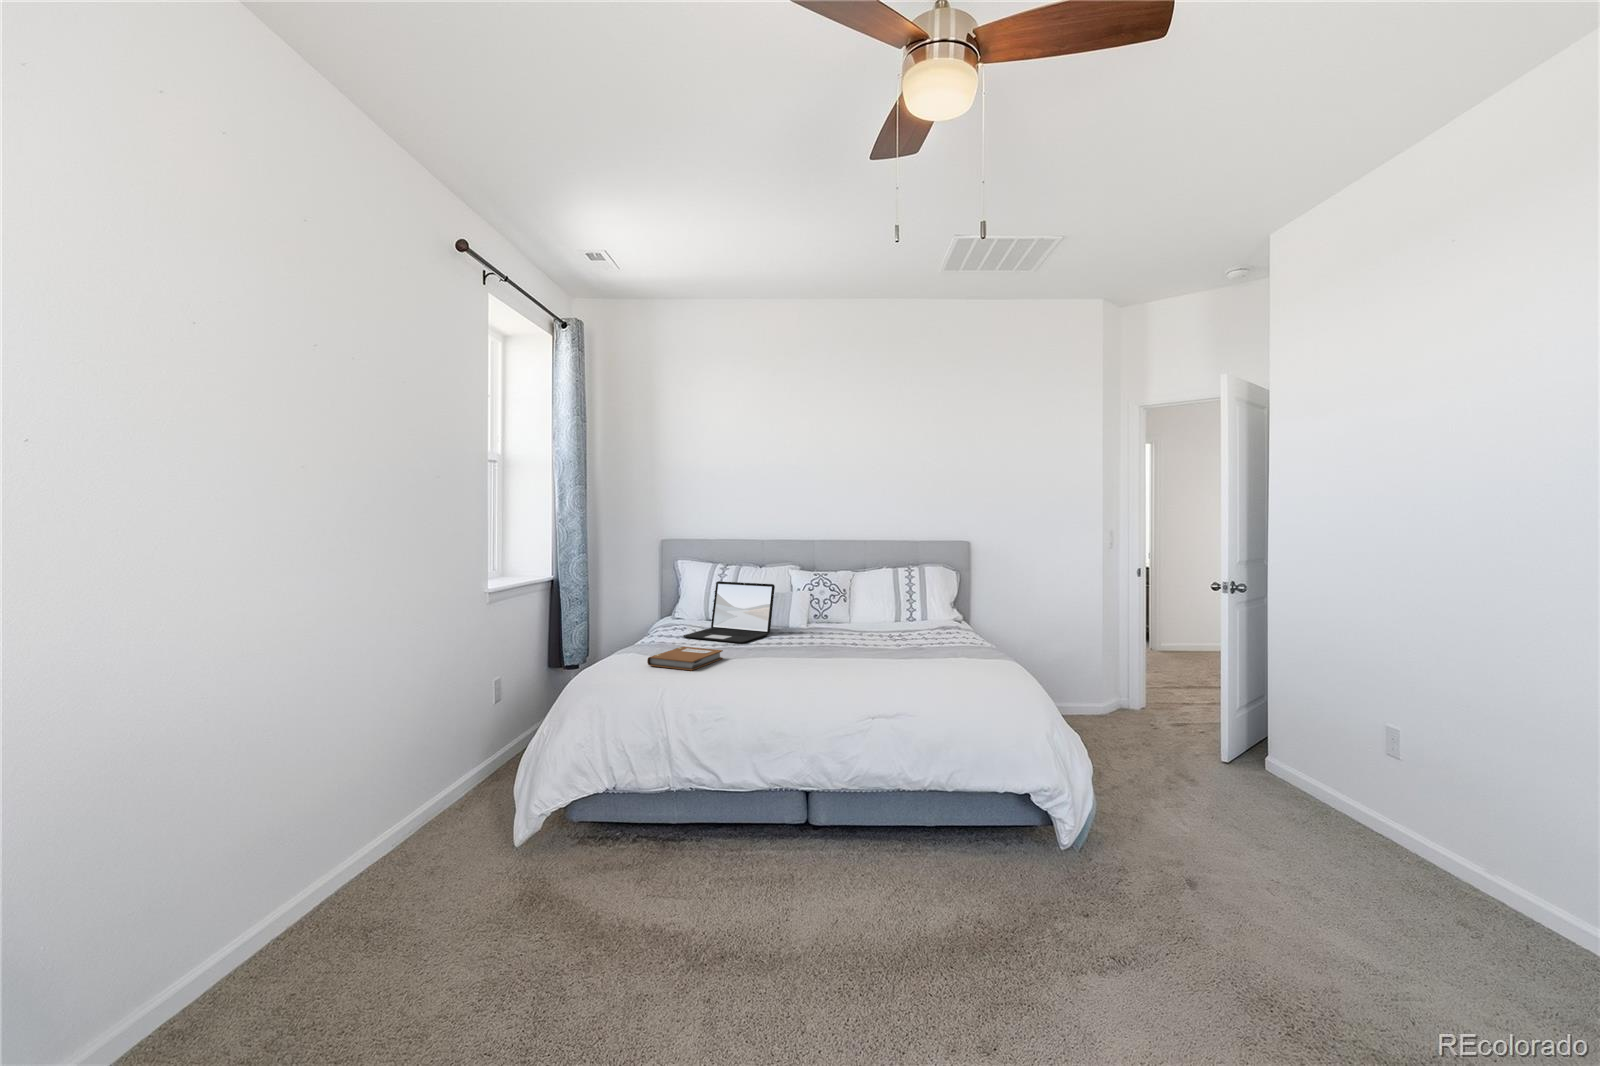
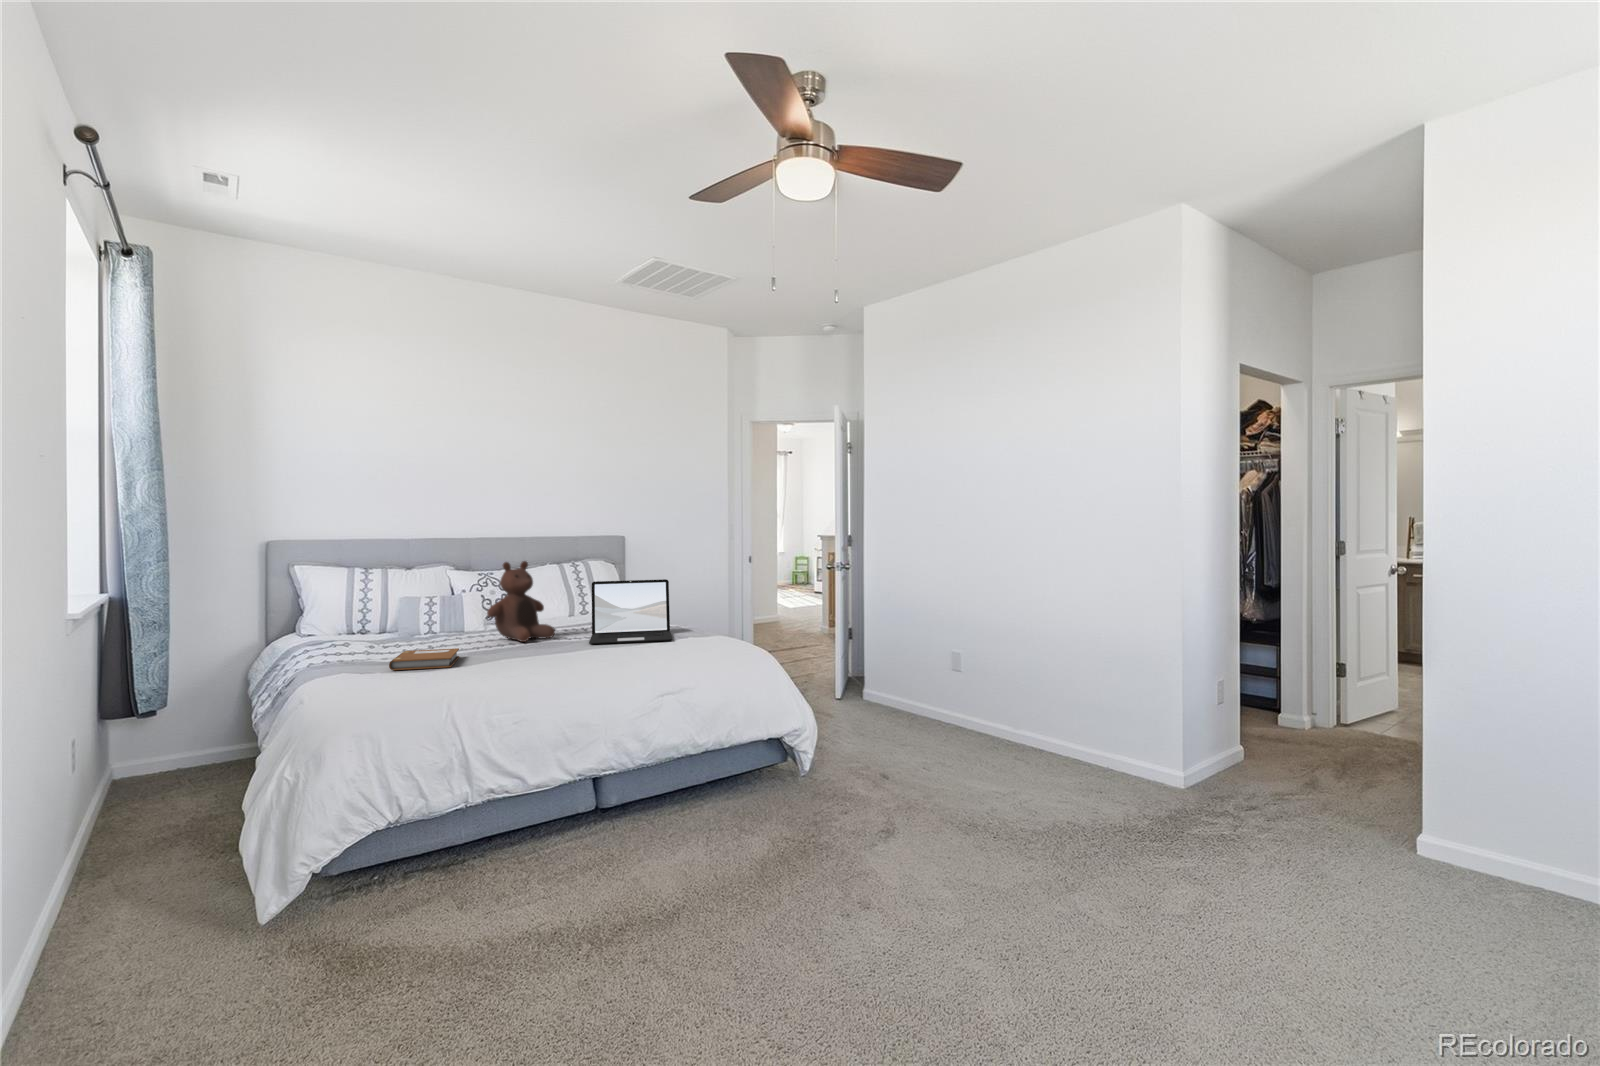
stuffed bear: none [776,567,837,649] -> present [487,561,555,642]
laptop: present [683,581,775,643] -> present [589,579,672,644]

